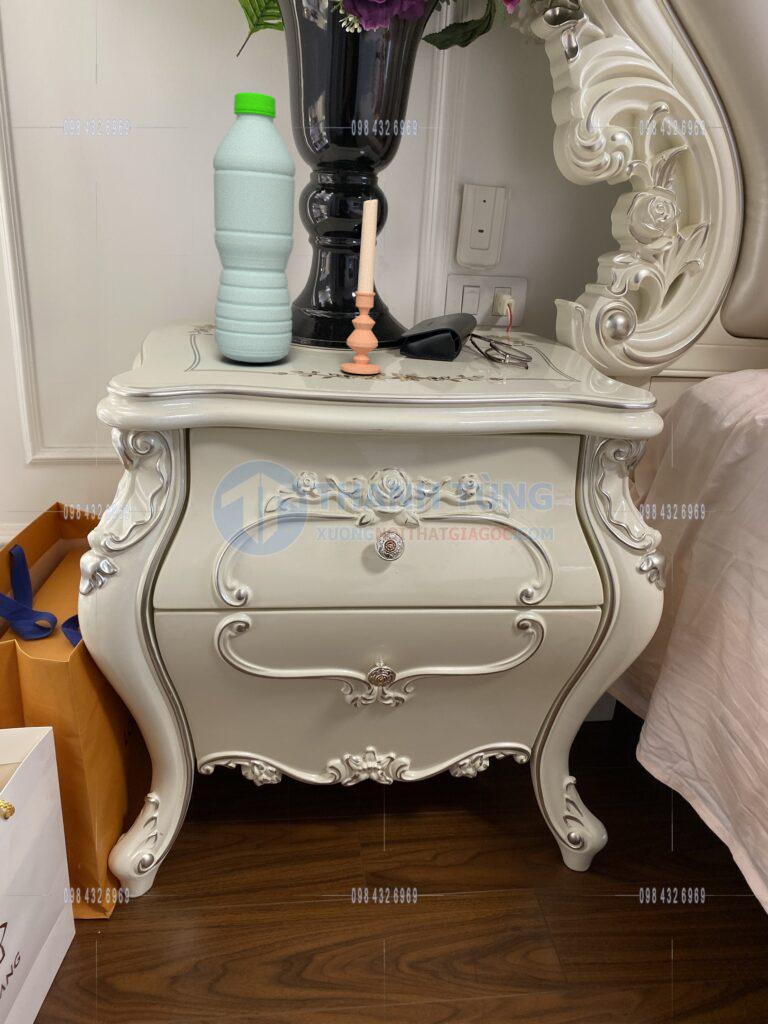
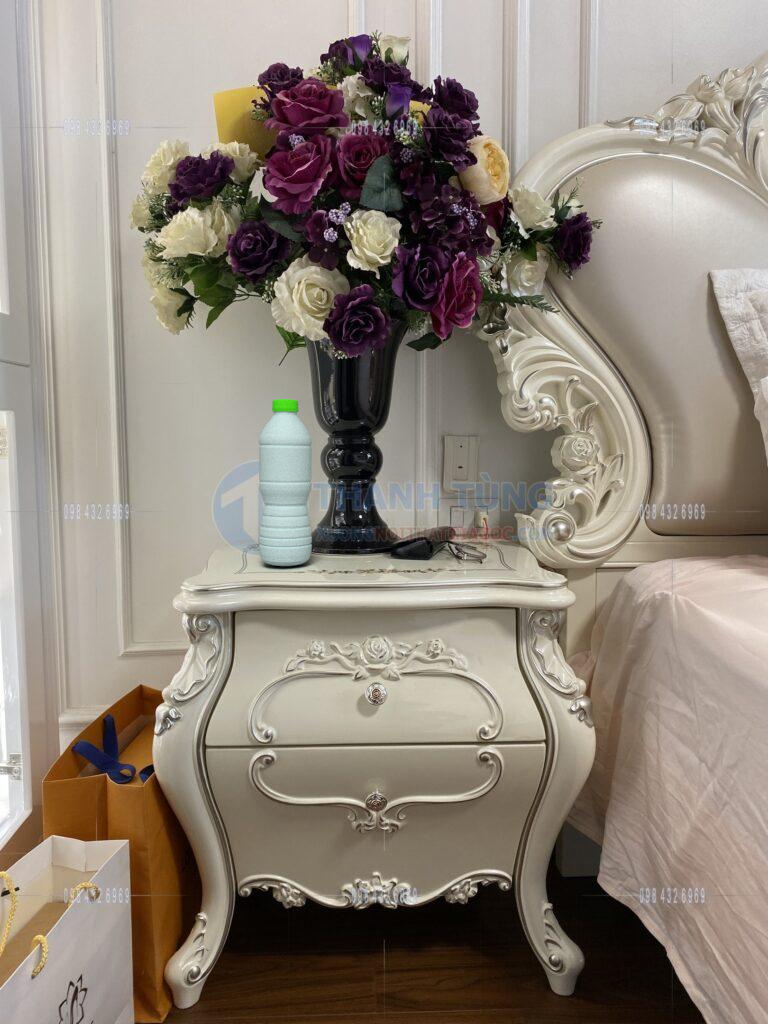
candle: present [341,197,381,374] -> none [343,456,372,571]

